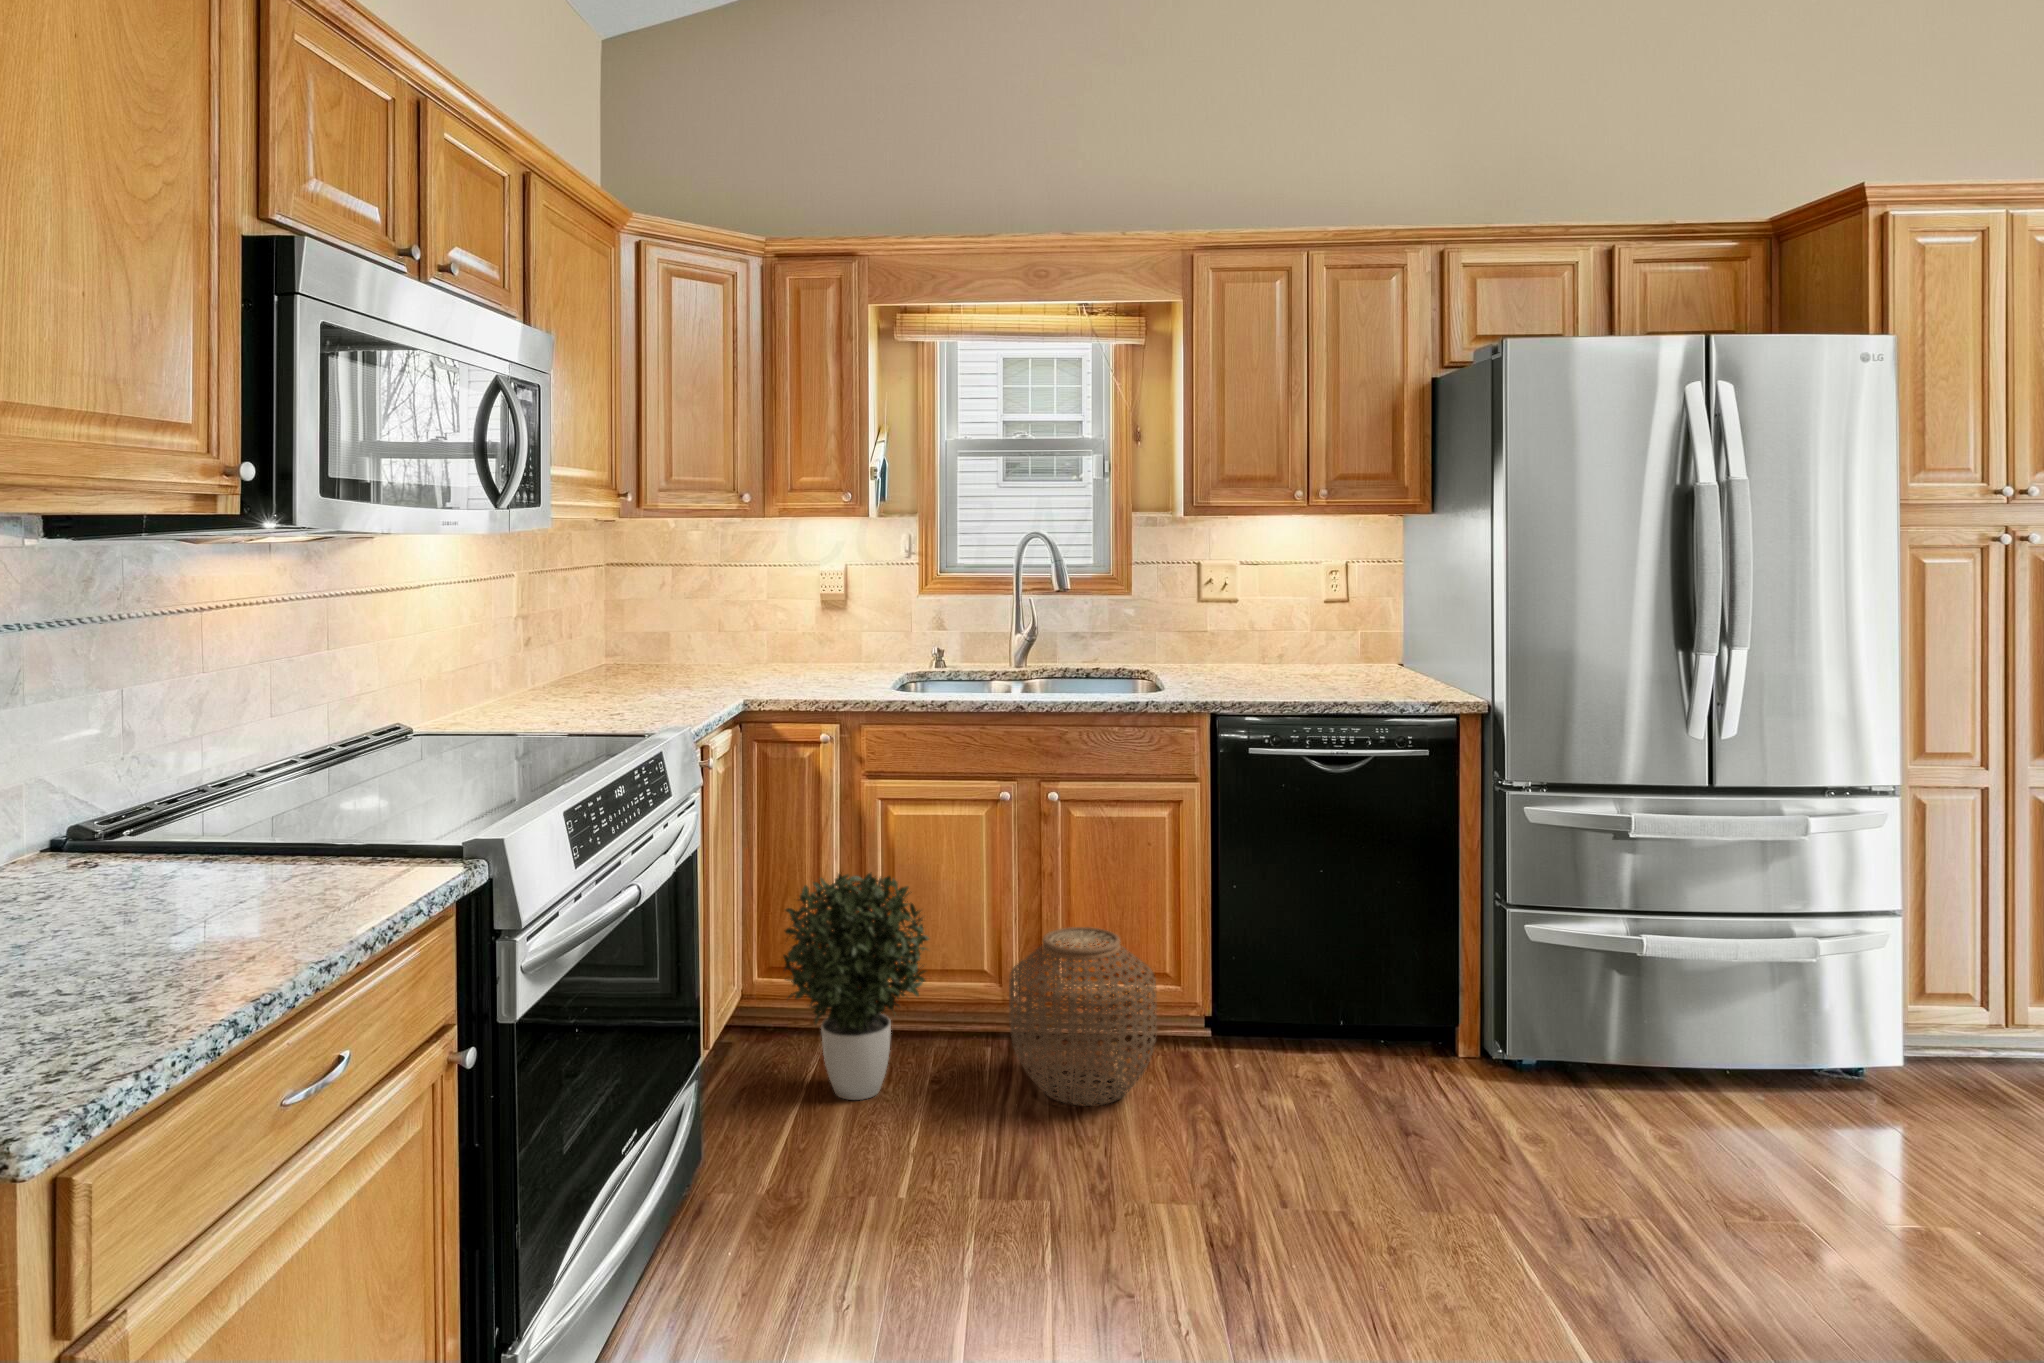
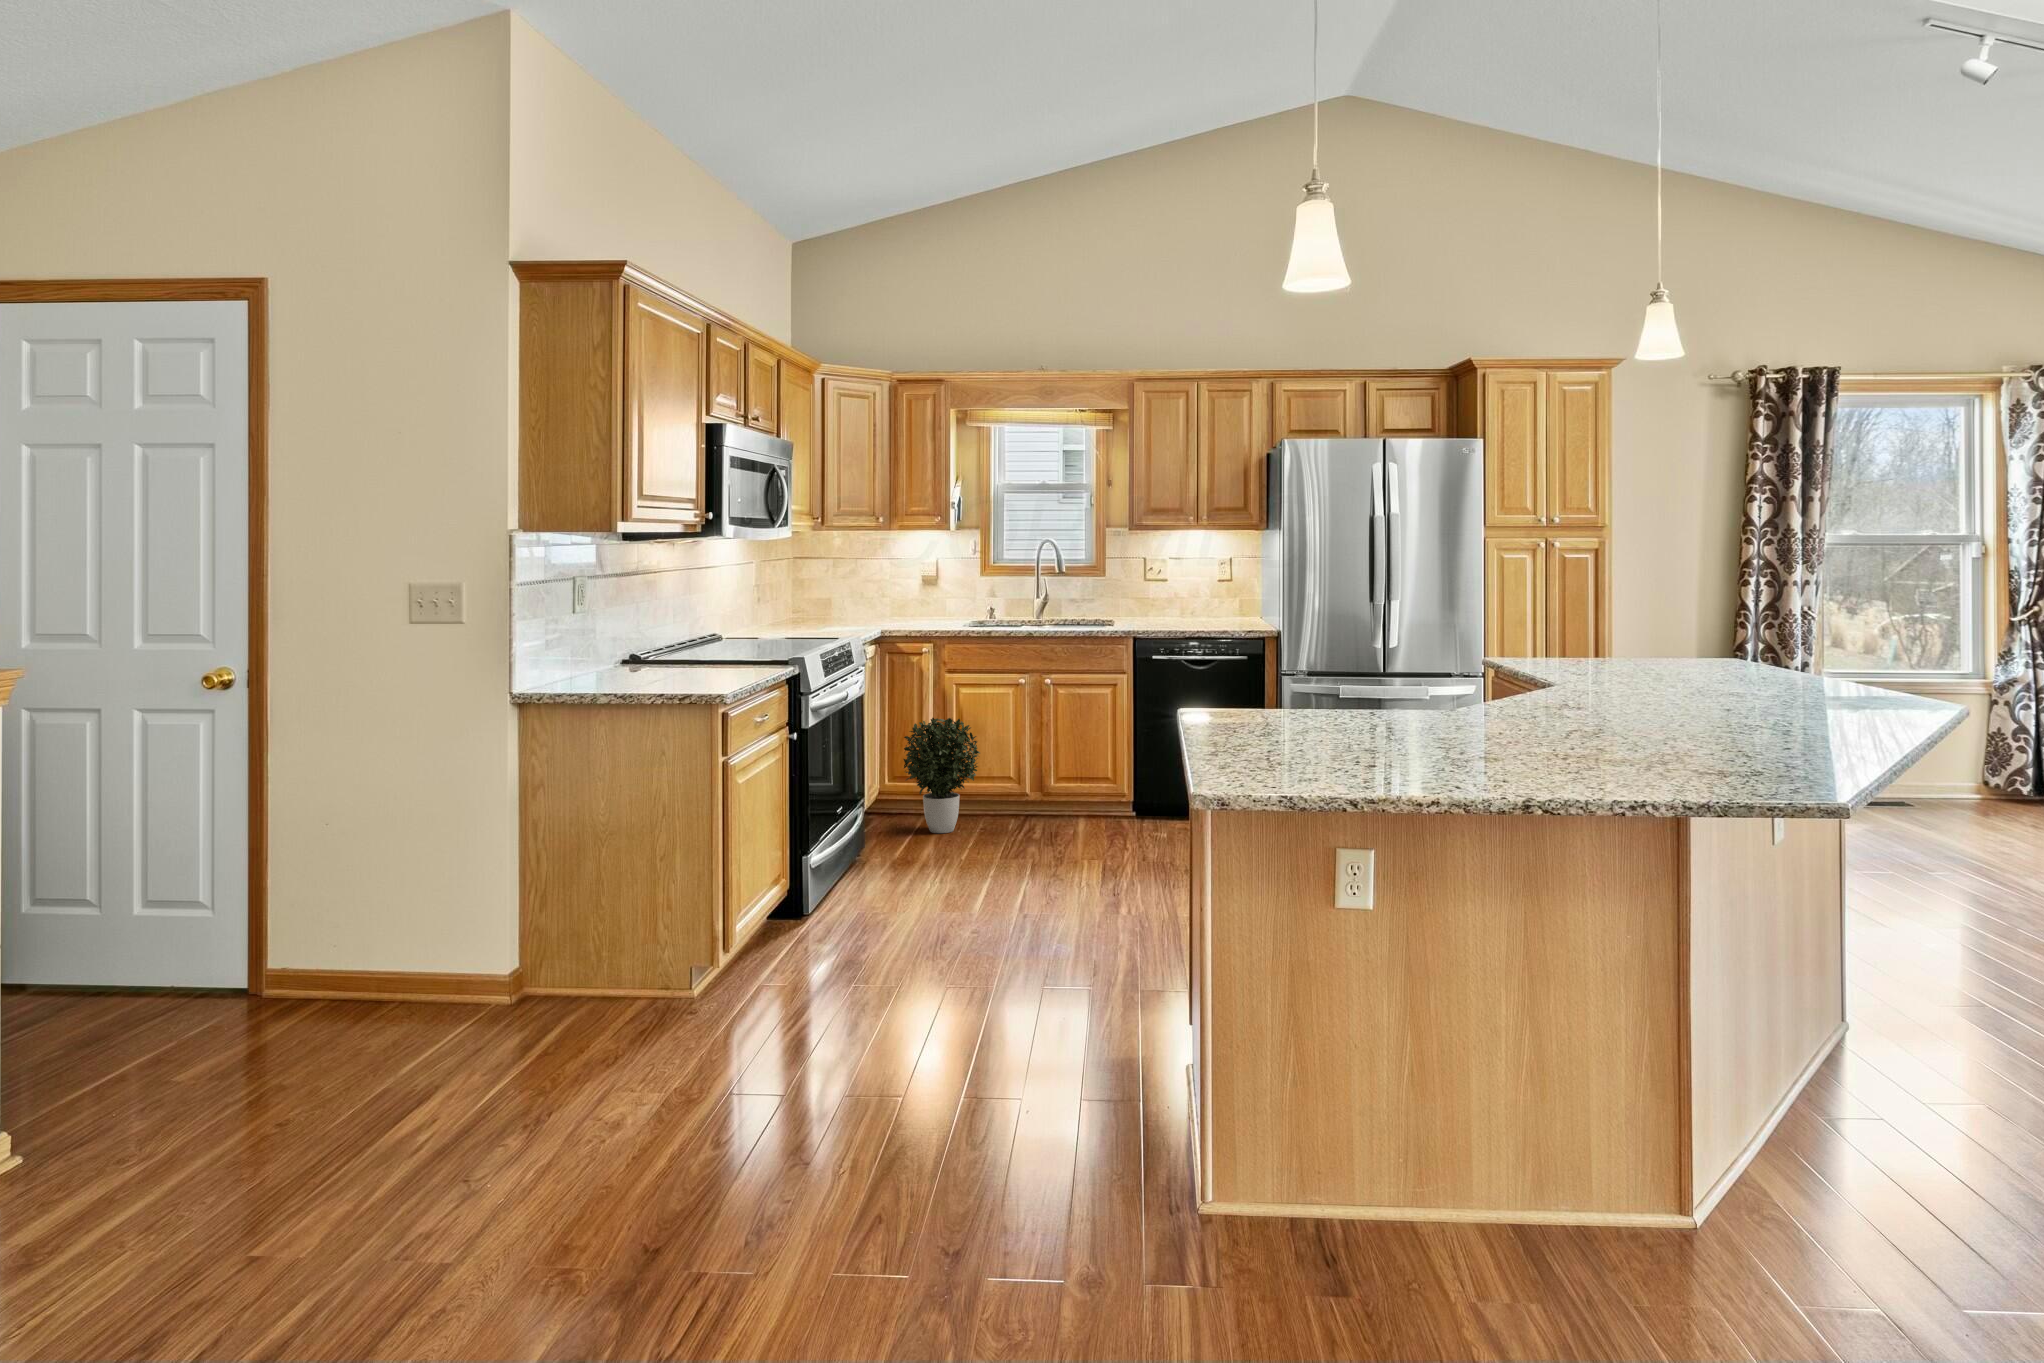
woven basket: present [1009,927,1157,1106] -> none [1021,748,1098,835]

